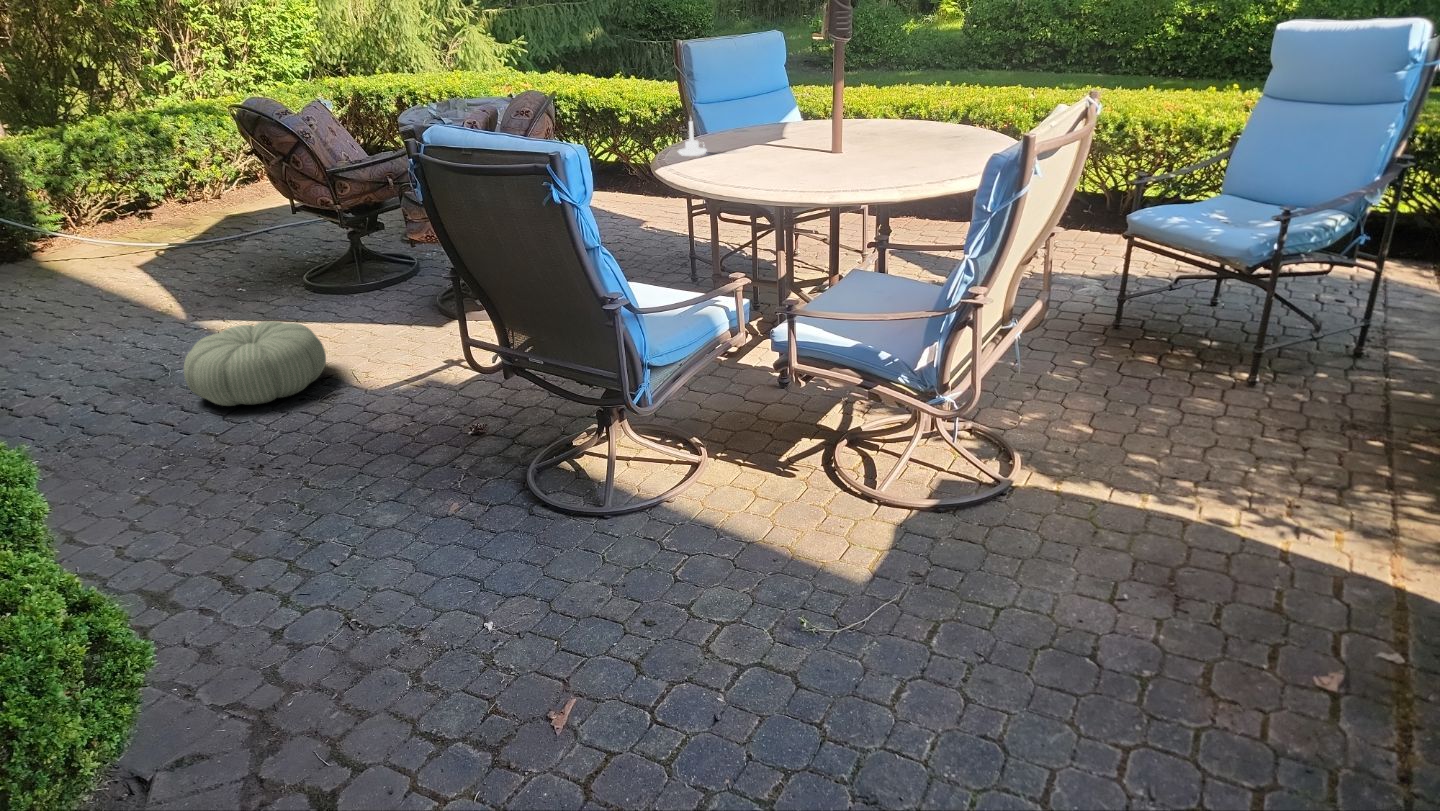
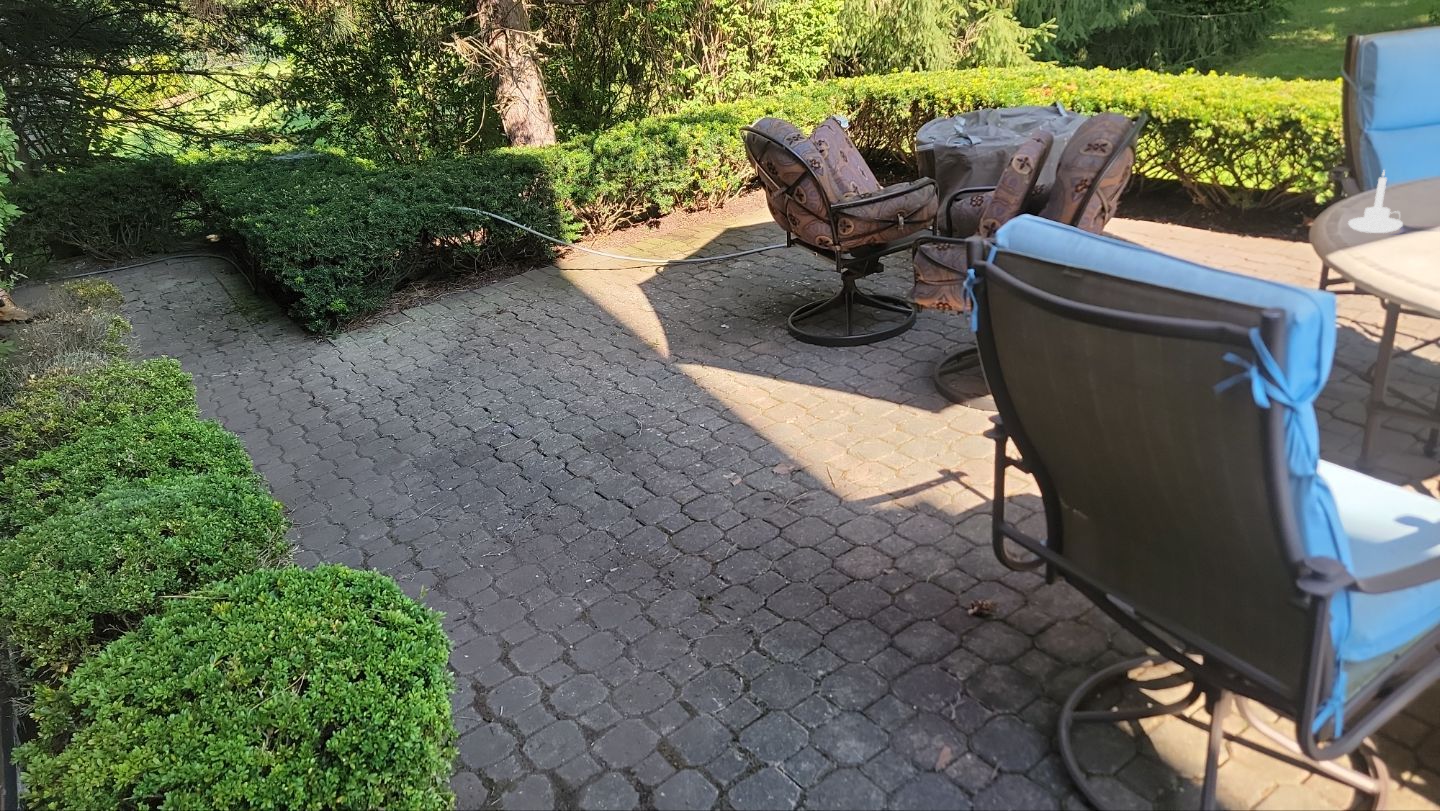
pouf: present [184,321,326,406] -> none [649,397,804,505]

